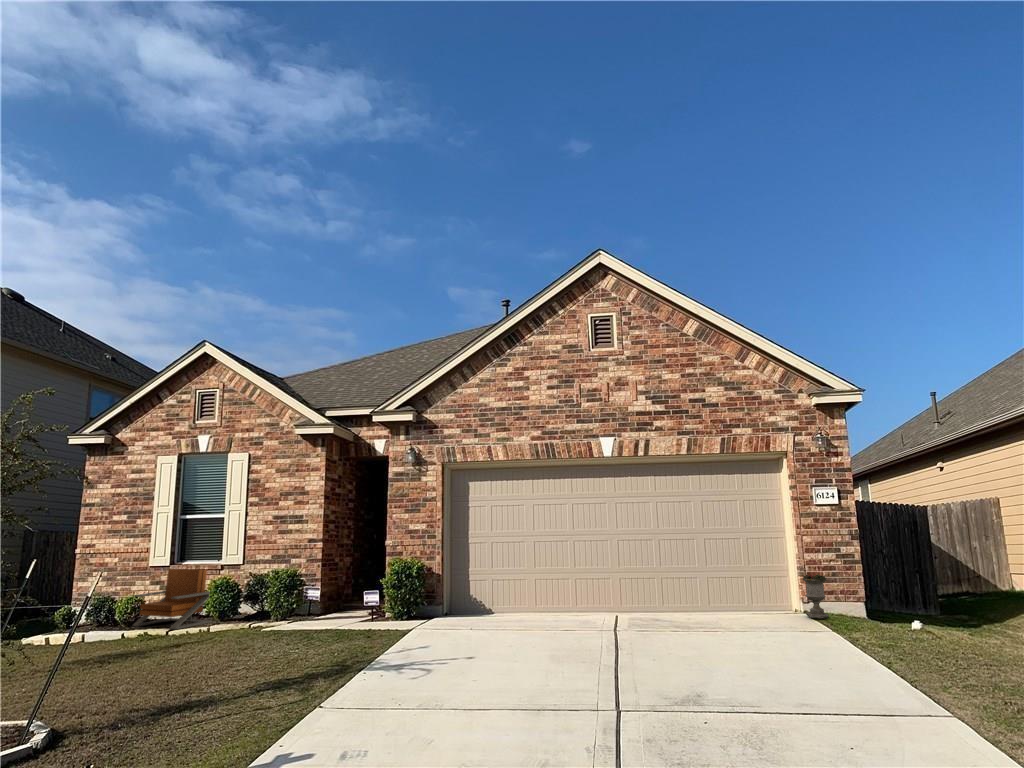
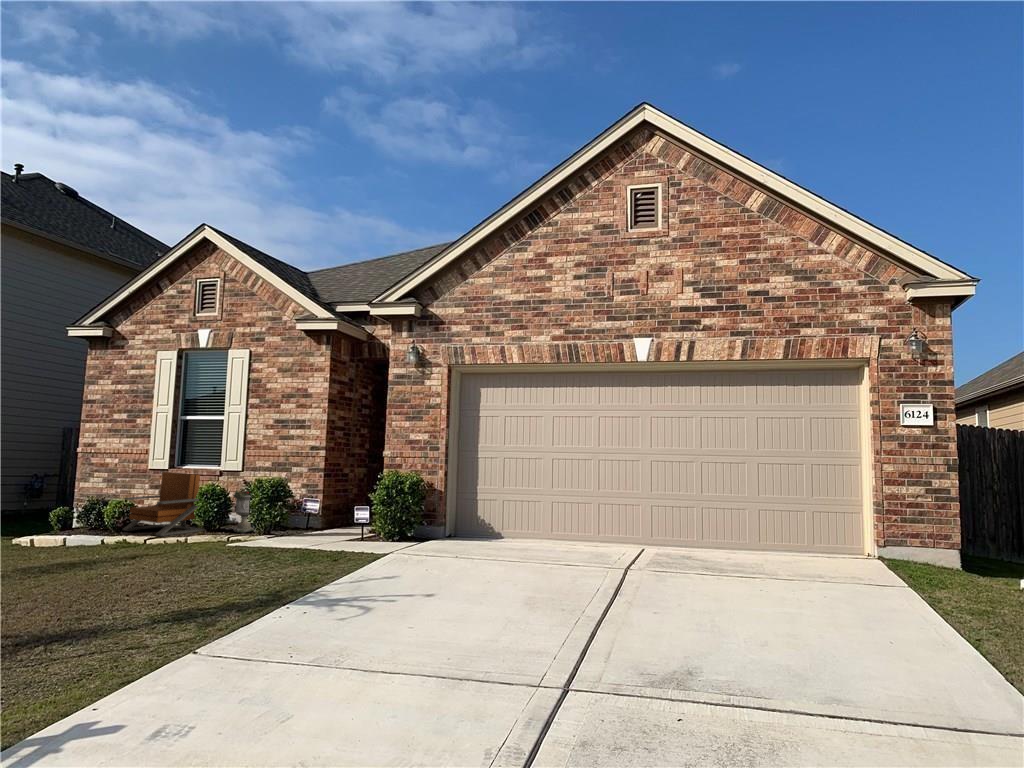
planter: present [803,574,829,619] -> present [233,490,254,533]

